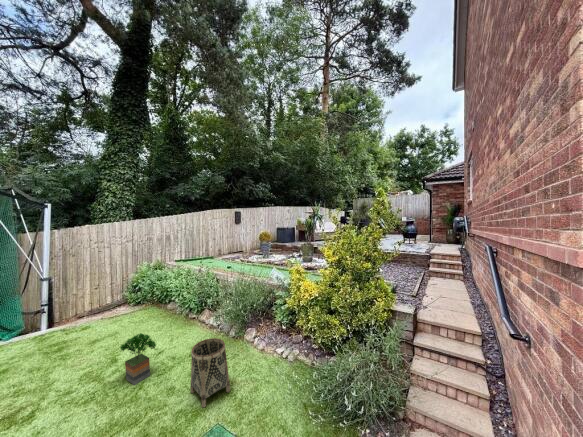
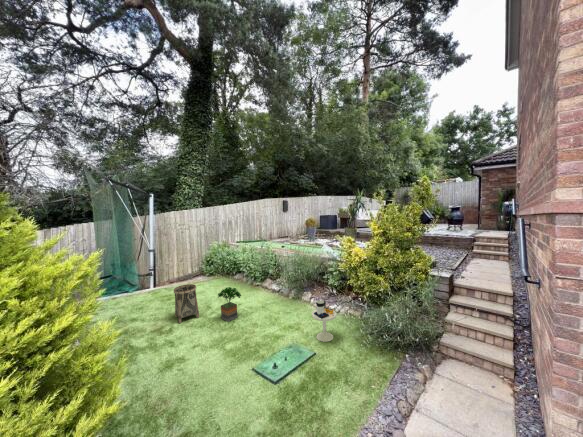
basket: present [191,338,230,407] -> present [174,284,199,323]
side table: none [246,354,279,413] -> present [312,300,336,342]

